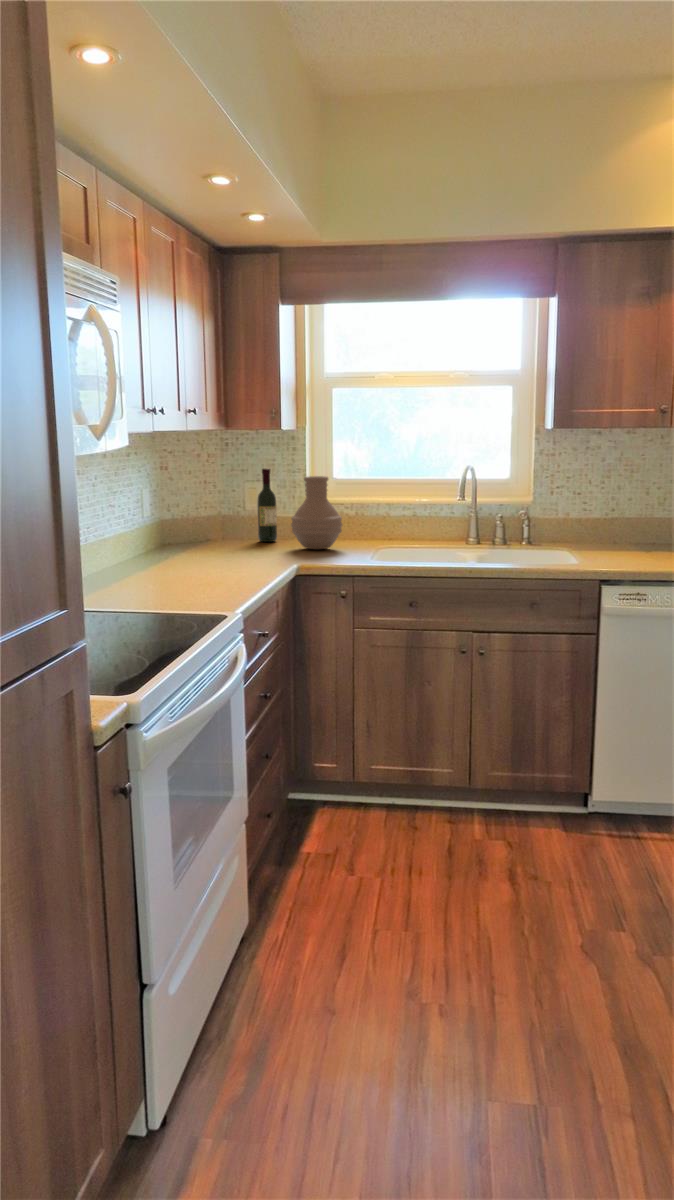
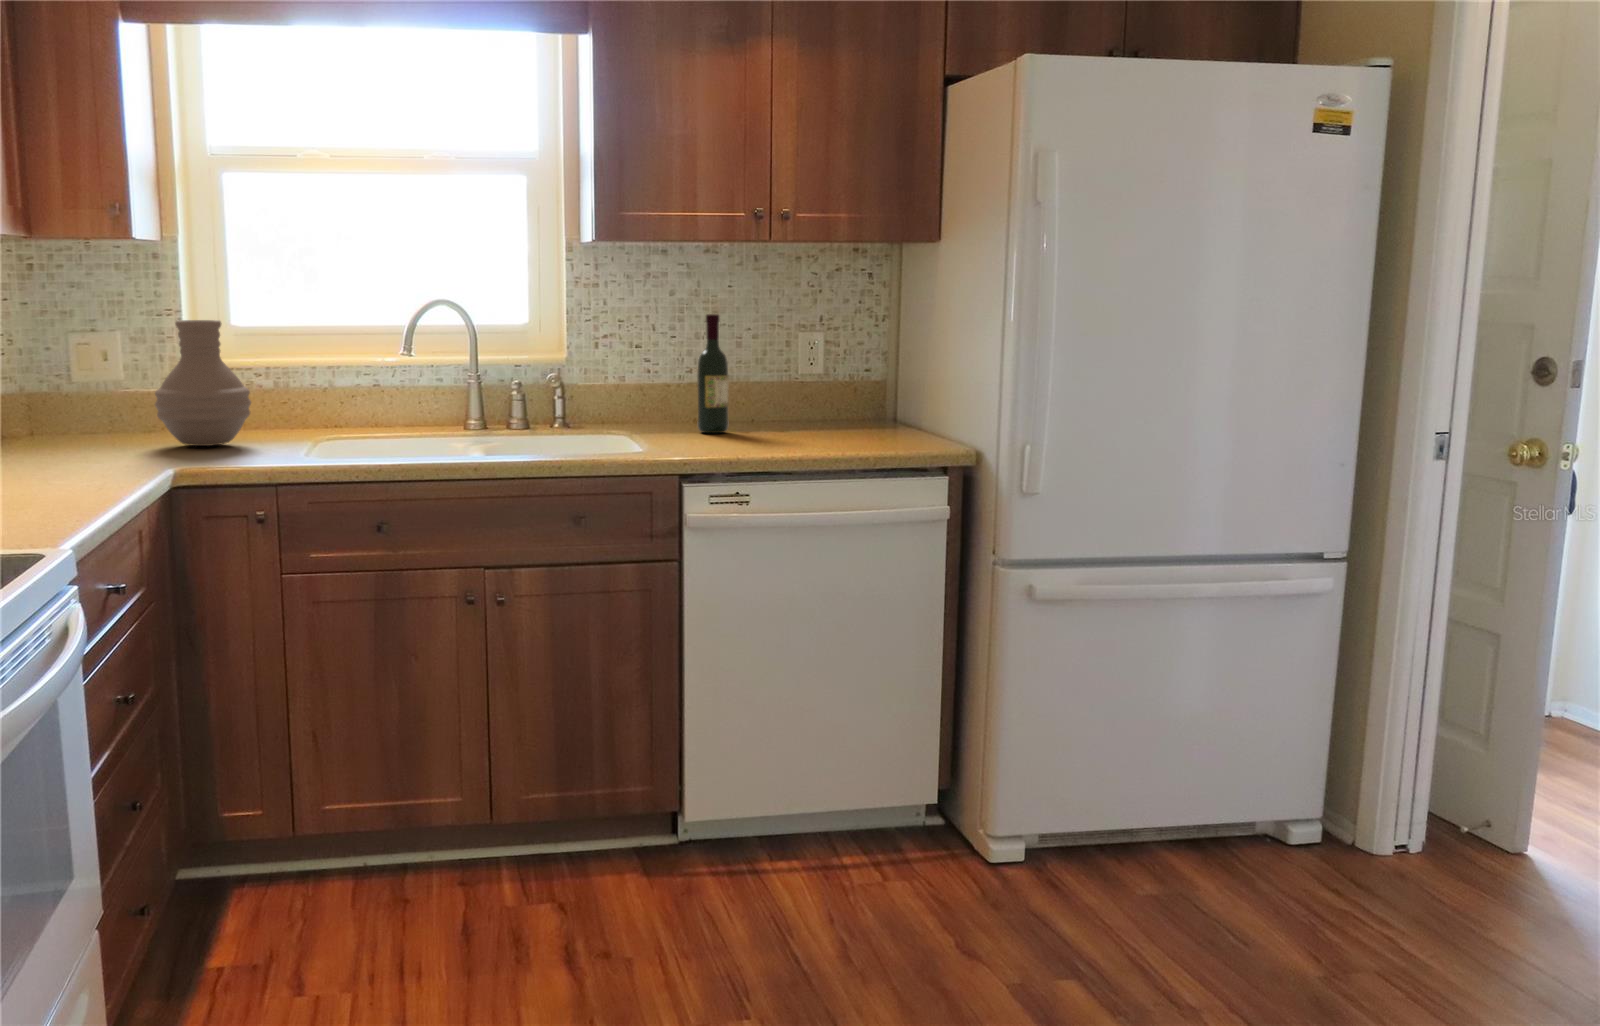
wine bottle: present [257,469,277,542] -> present [697,314,729,433]

